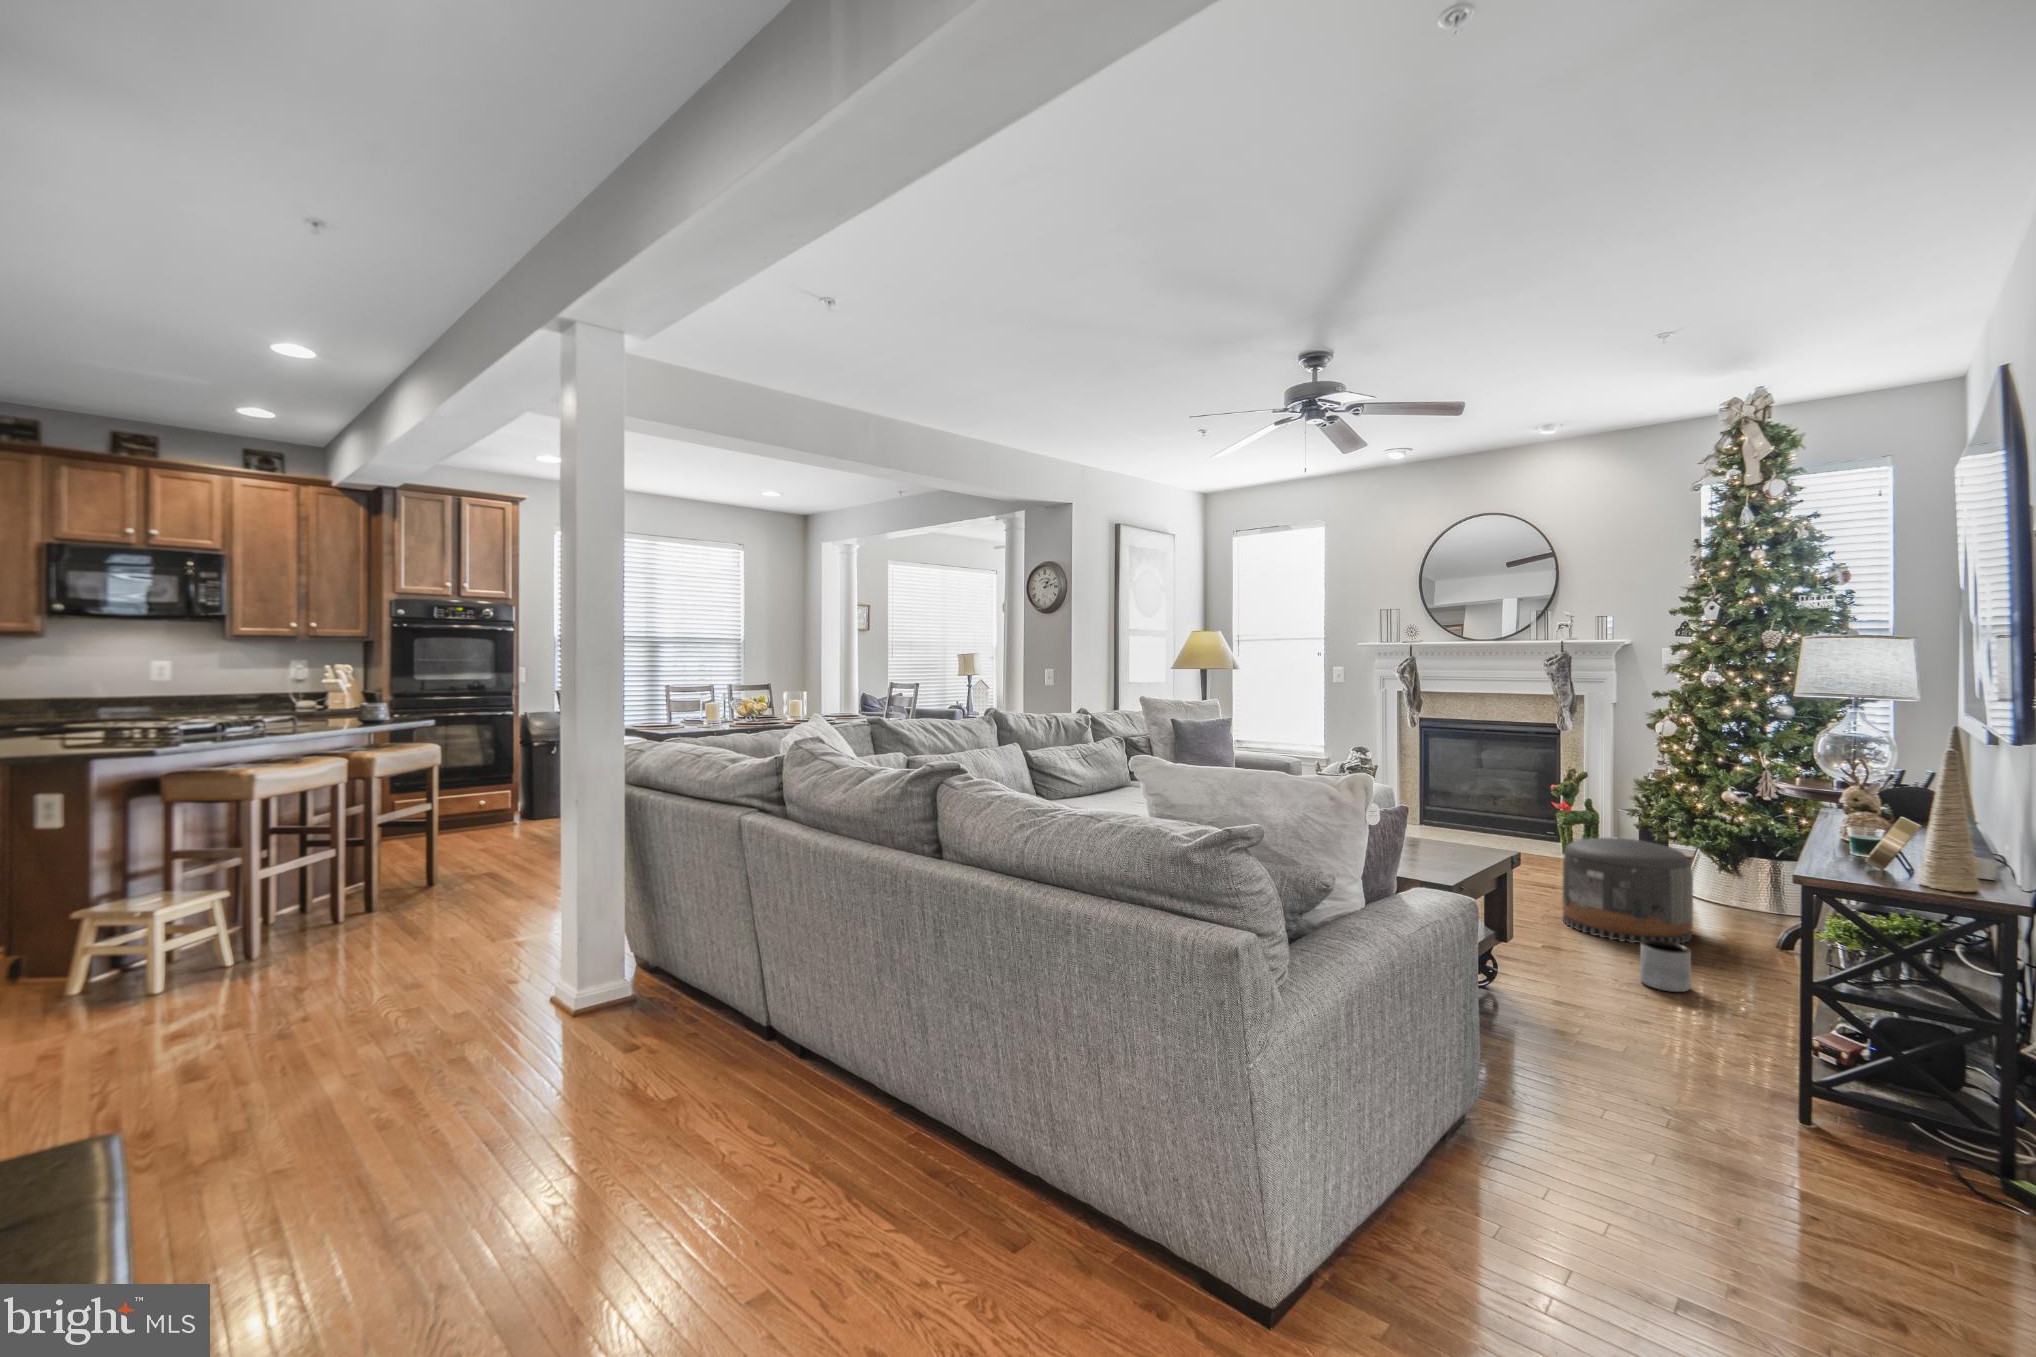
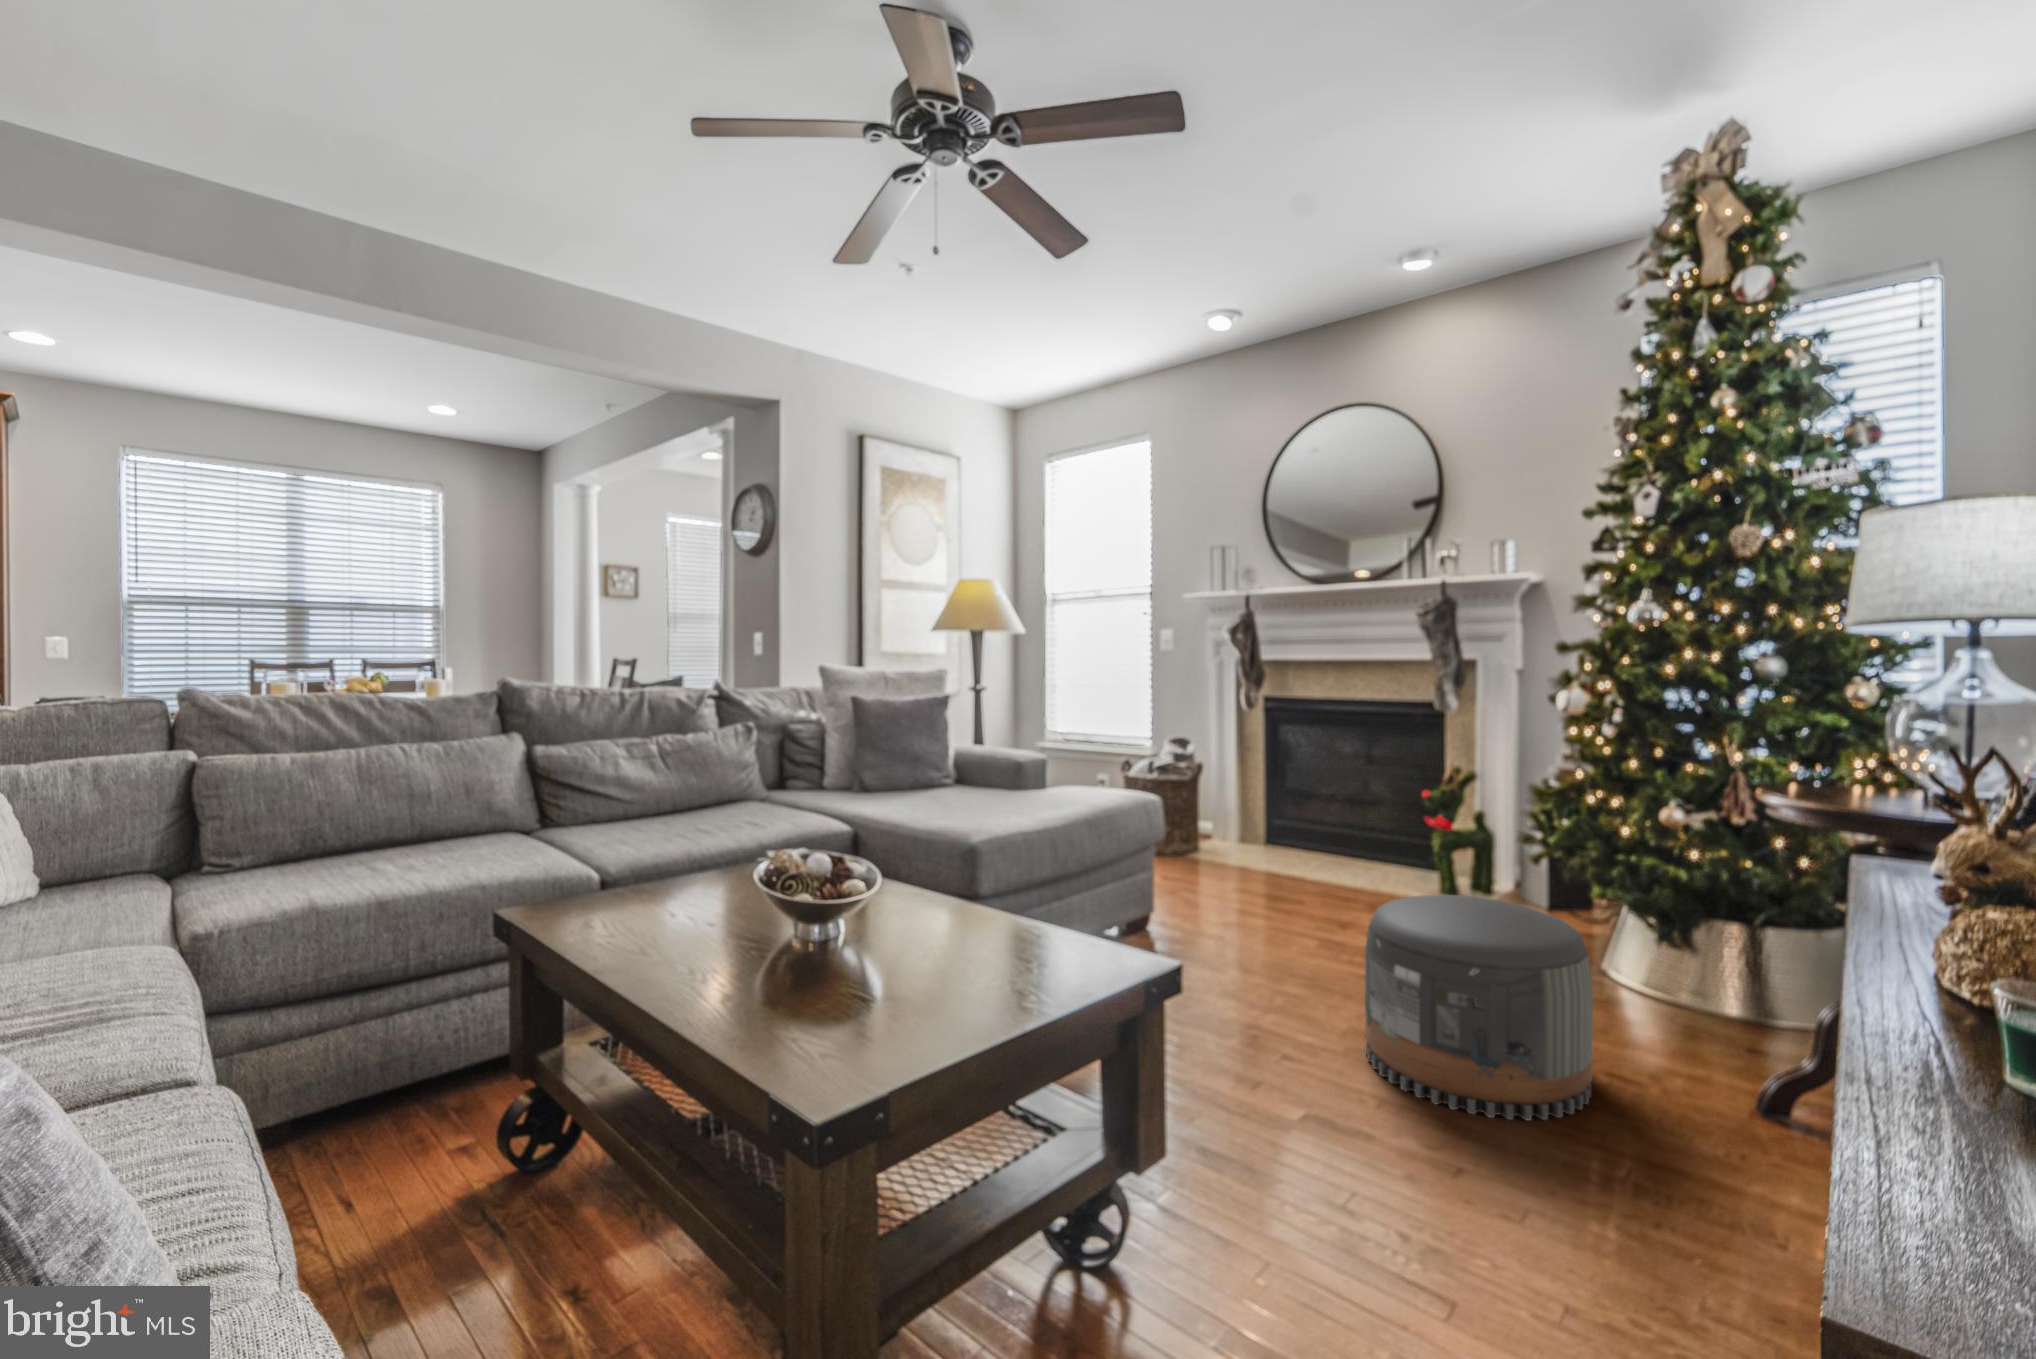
planter: present [1640,940,1691,992] -> none [1441,1161,1550,1309]

